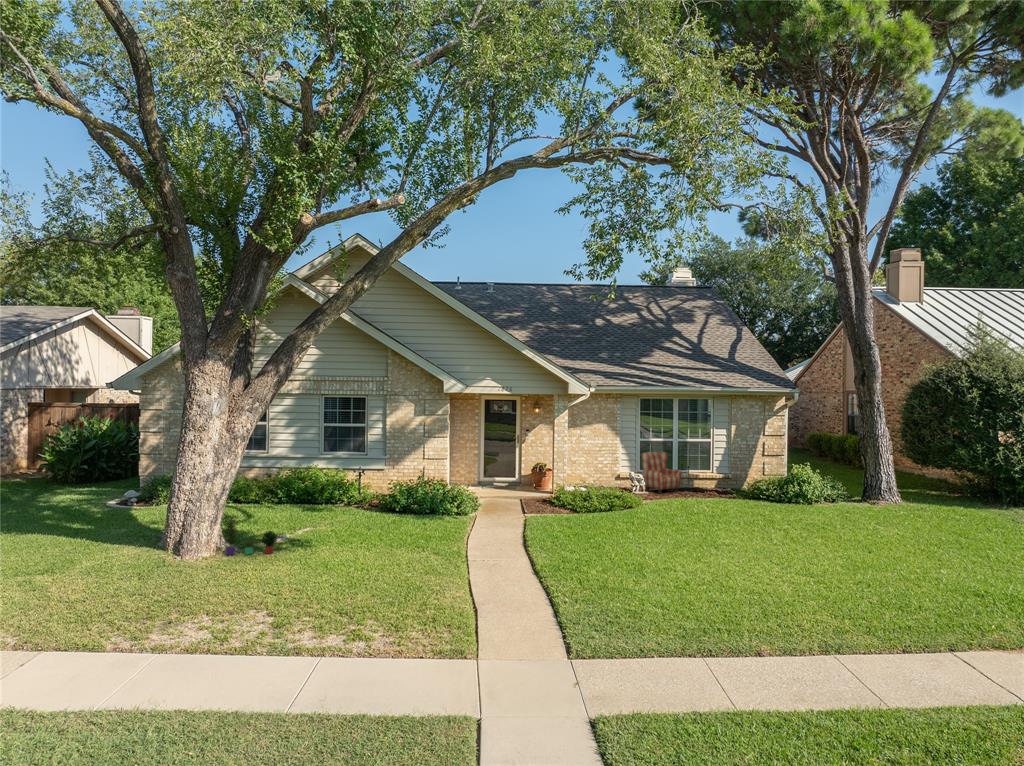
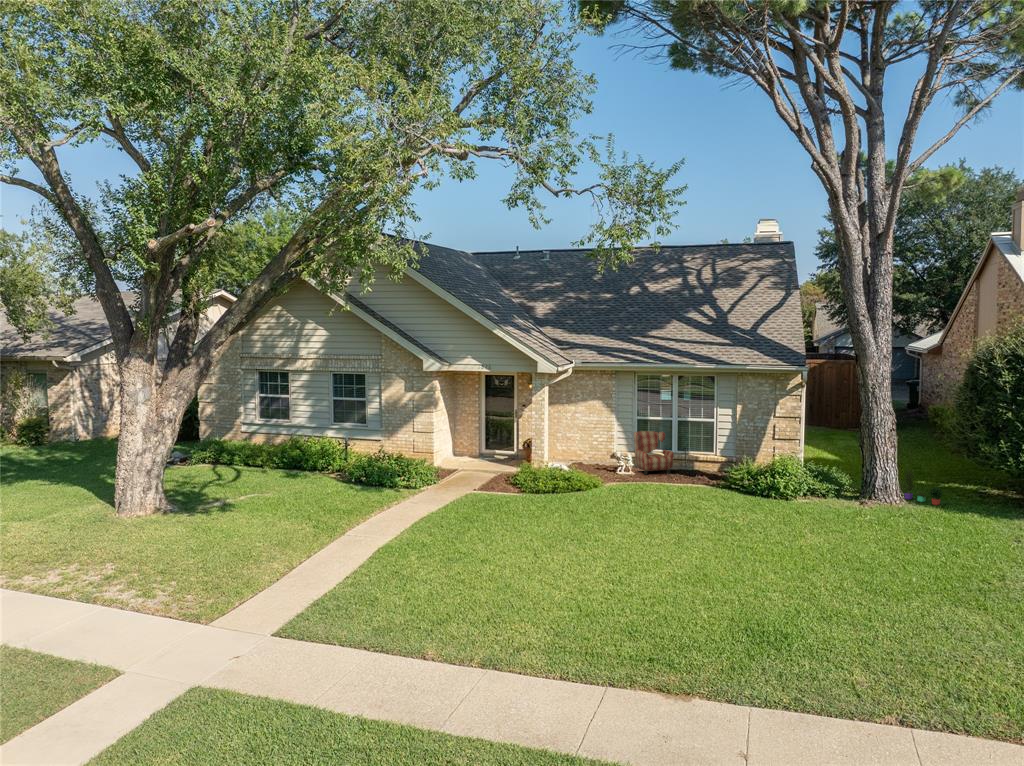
potted plant: present [224,515,278,555] -> present [904,470,943,505]

